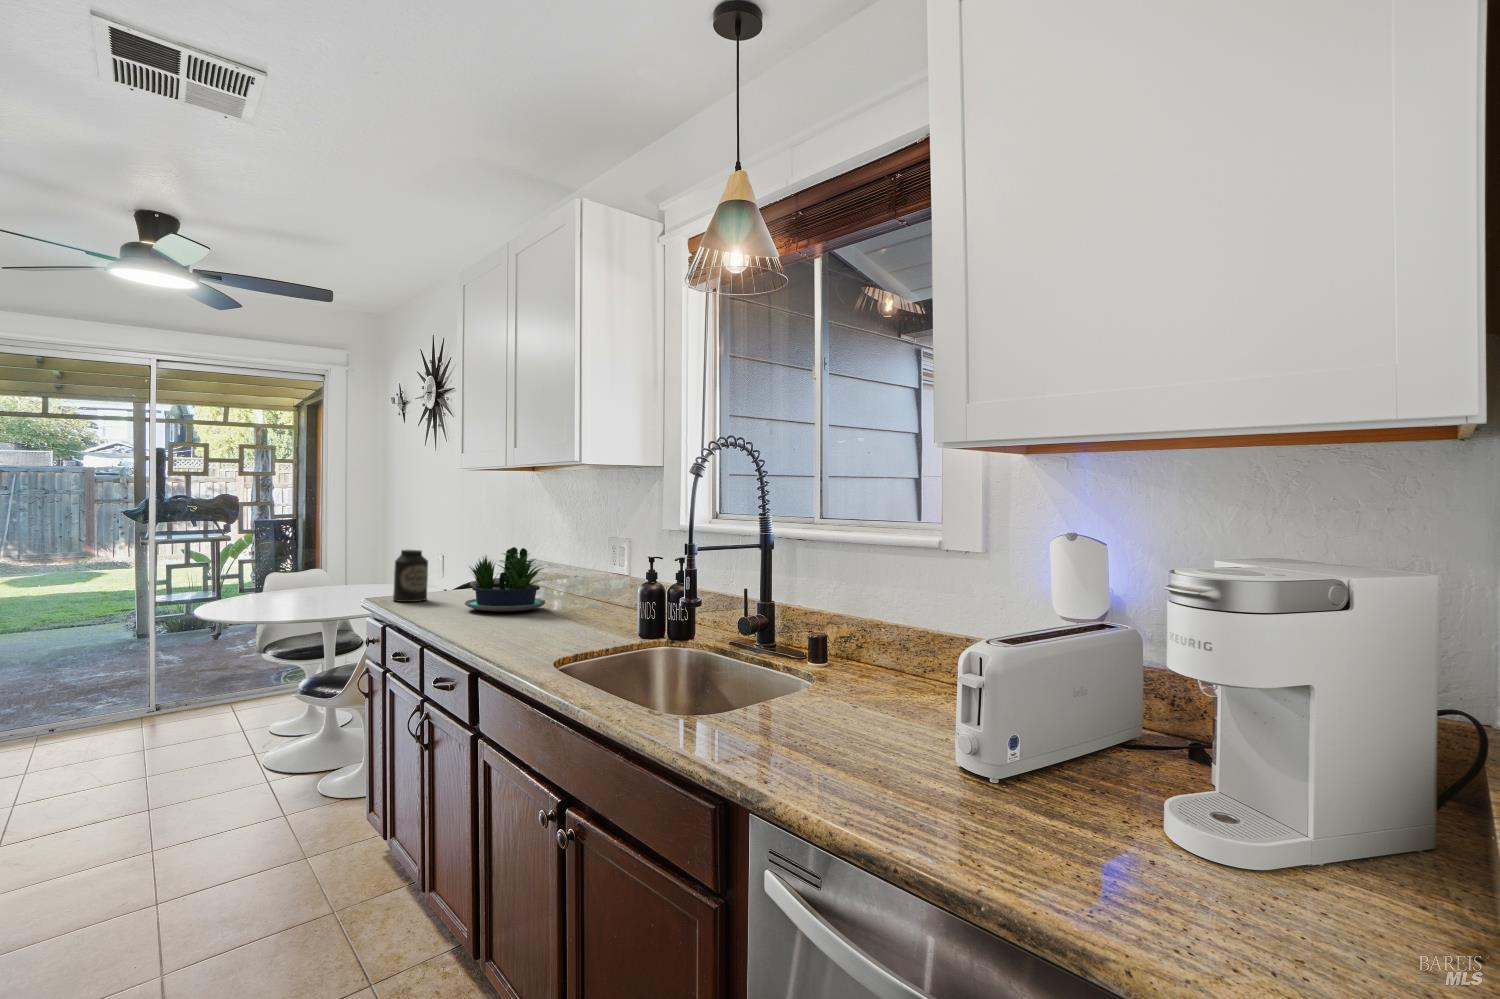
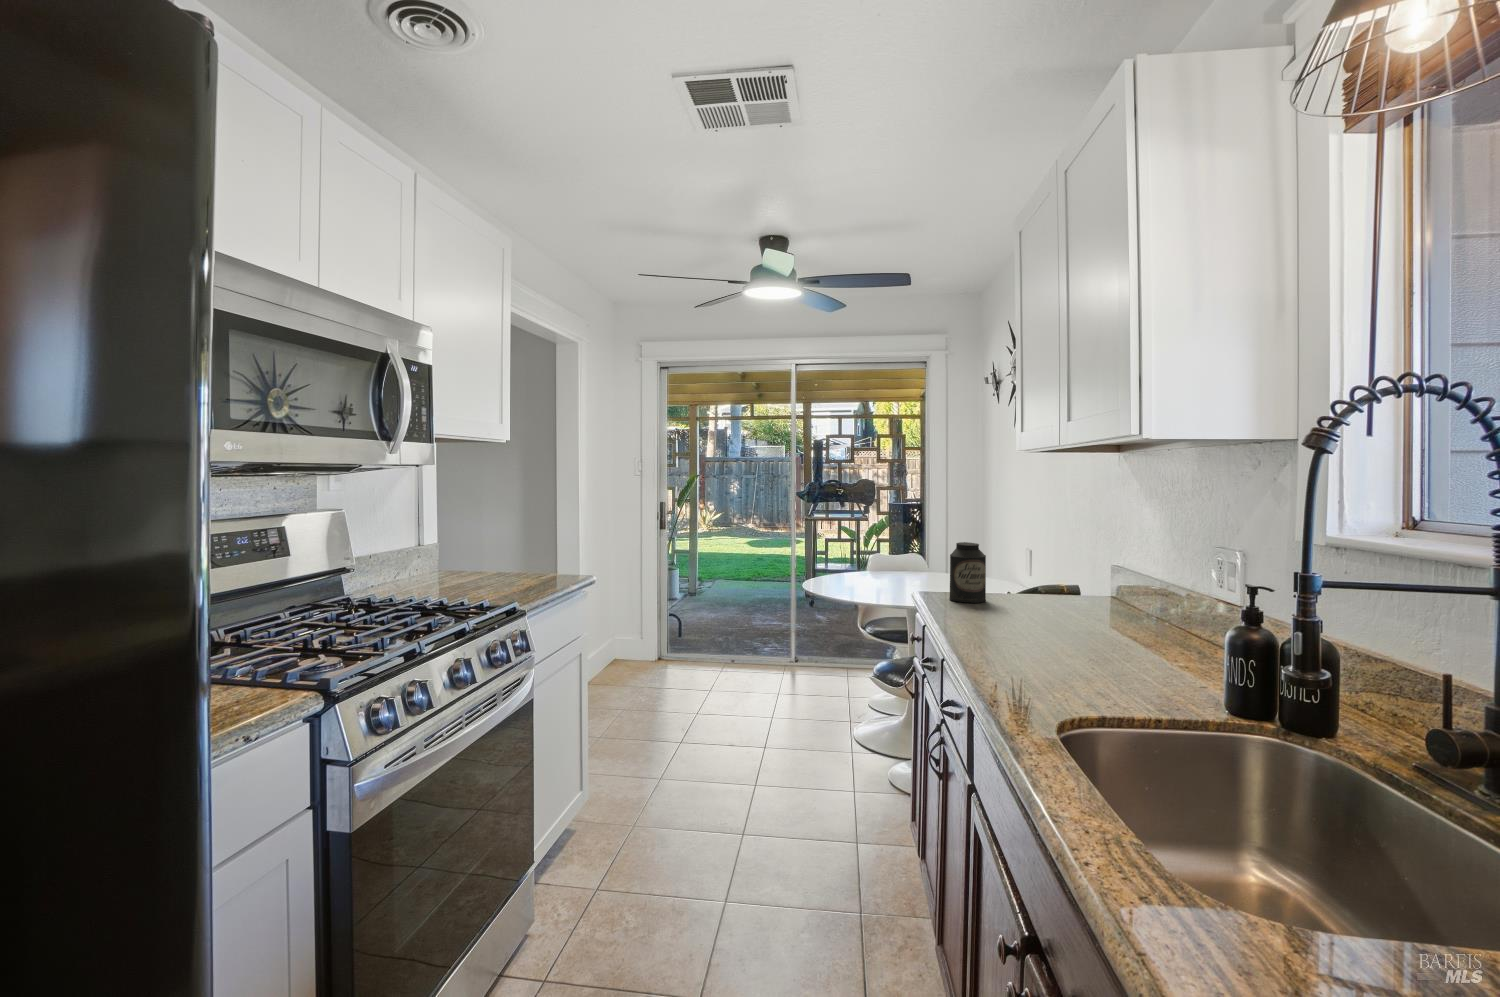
potted plant: present [465,547,545,612] -> none [1011,546,1128,631]

